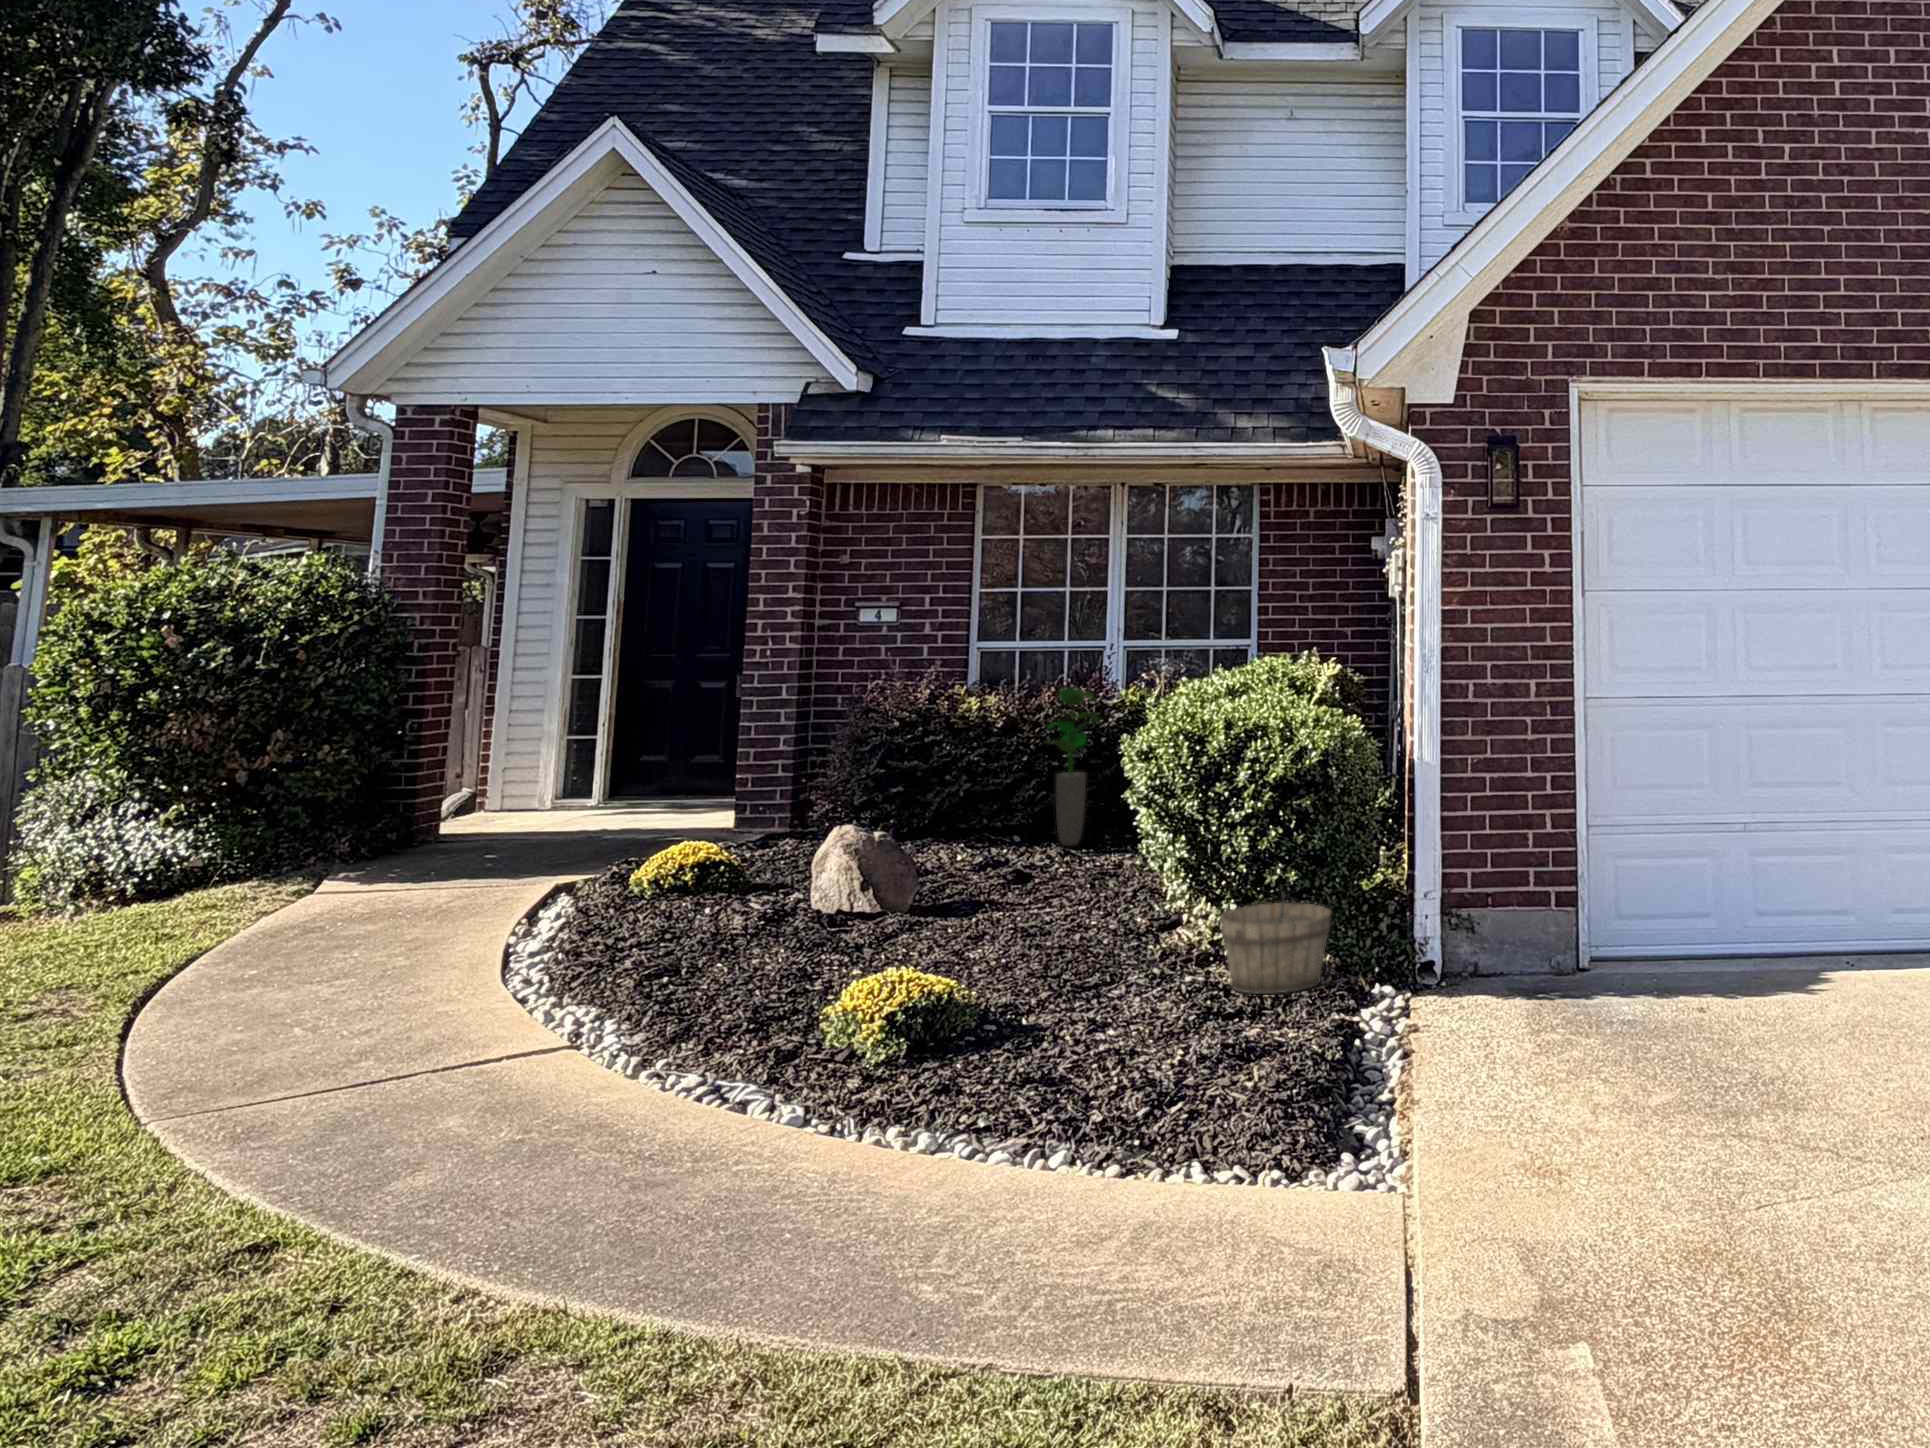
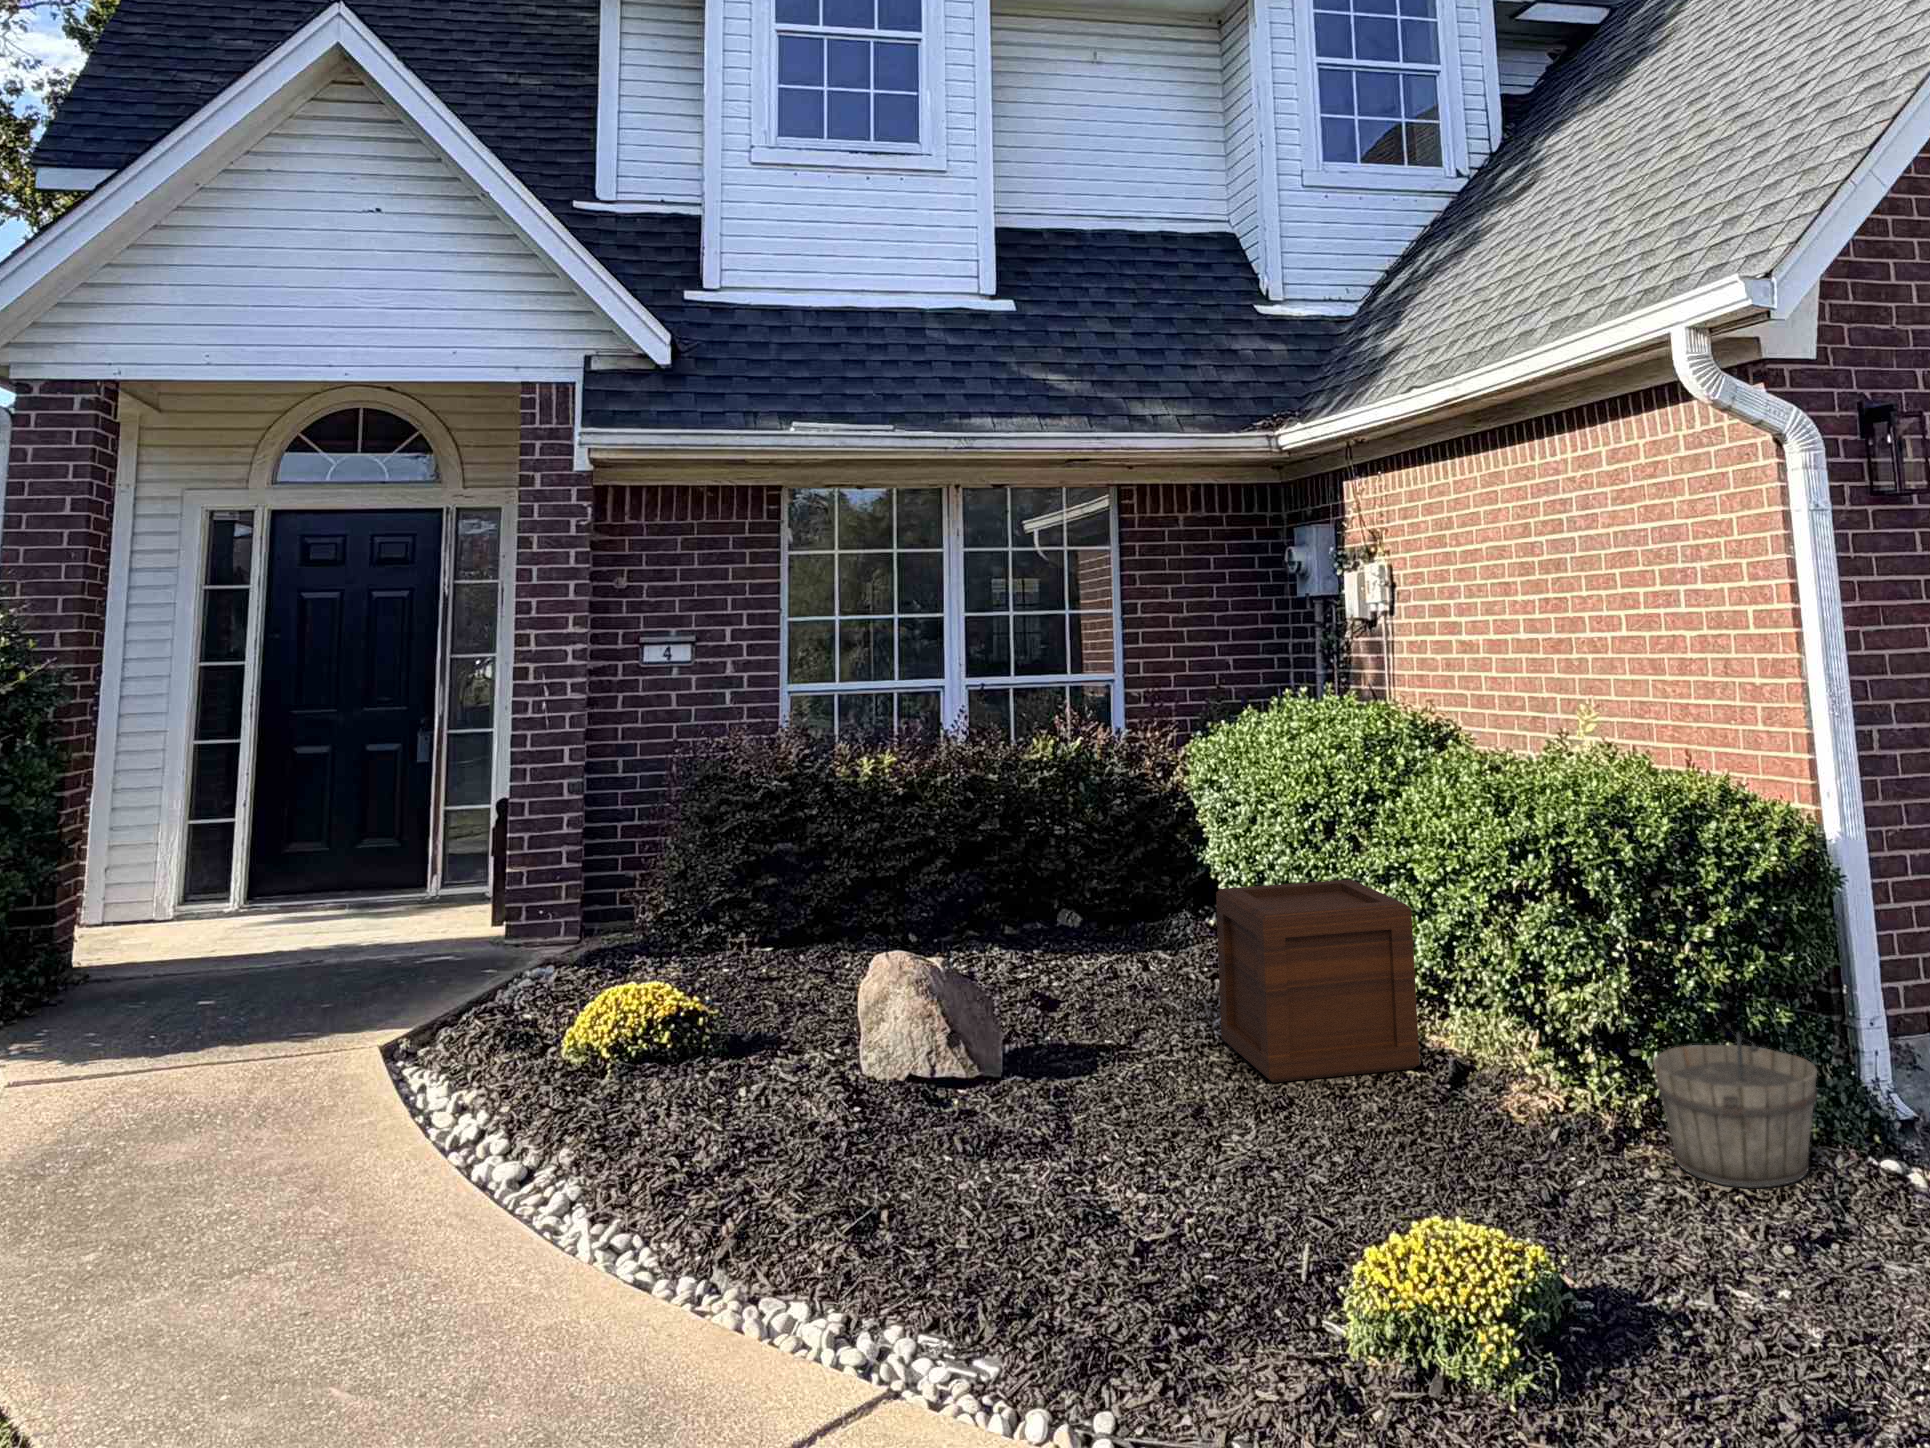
potted plant: present [1049,687,1100,846] -> none [968,743,1052,951]
wooden crate: none [1072,790,1206,927] -> present [1216,879,1420,1082]

